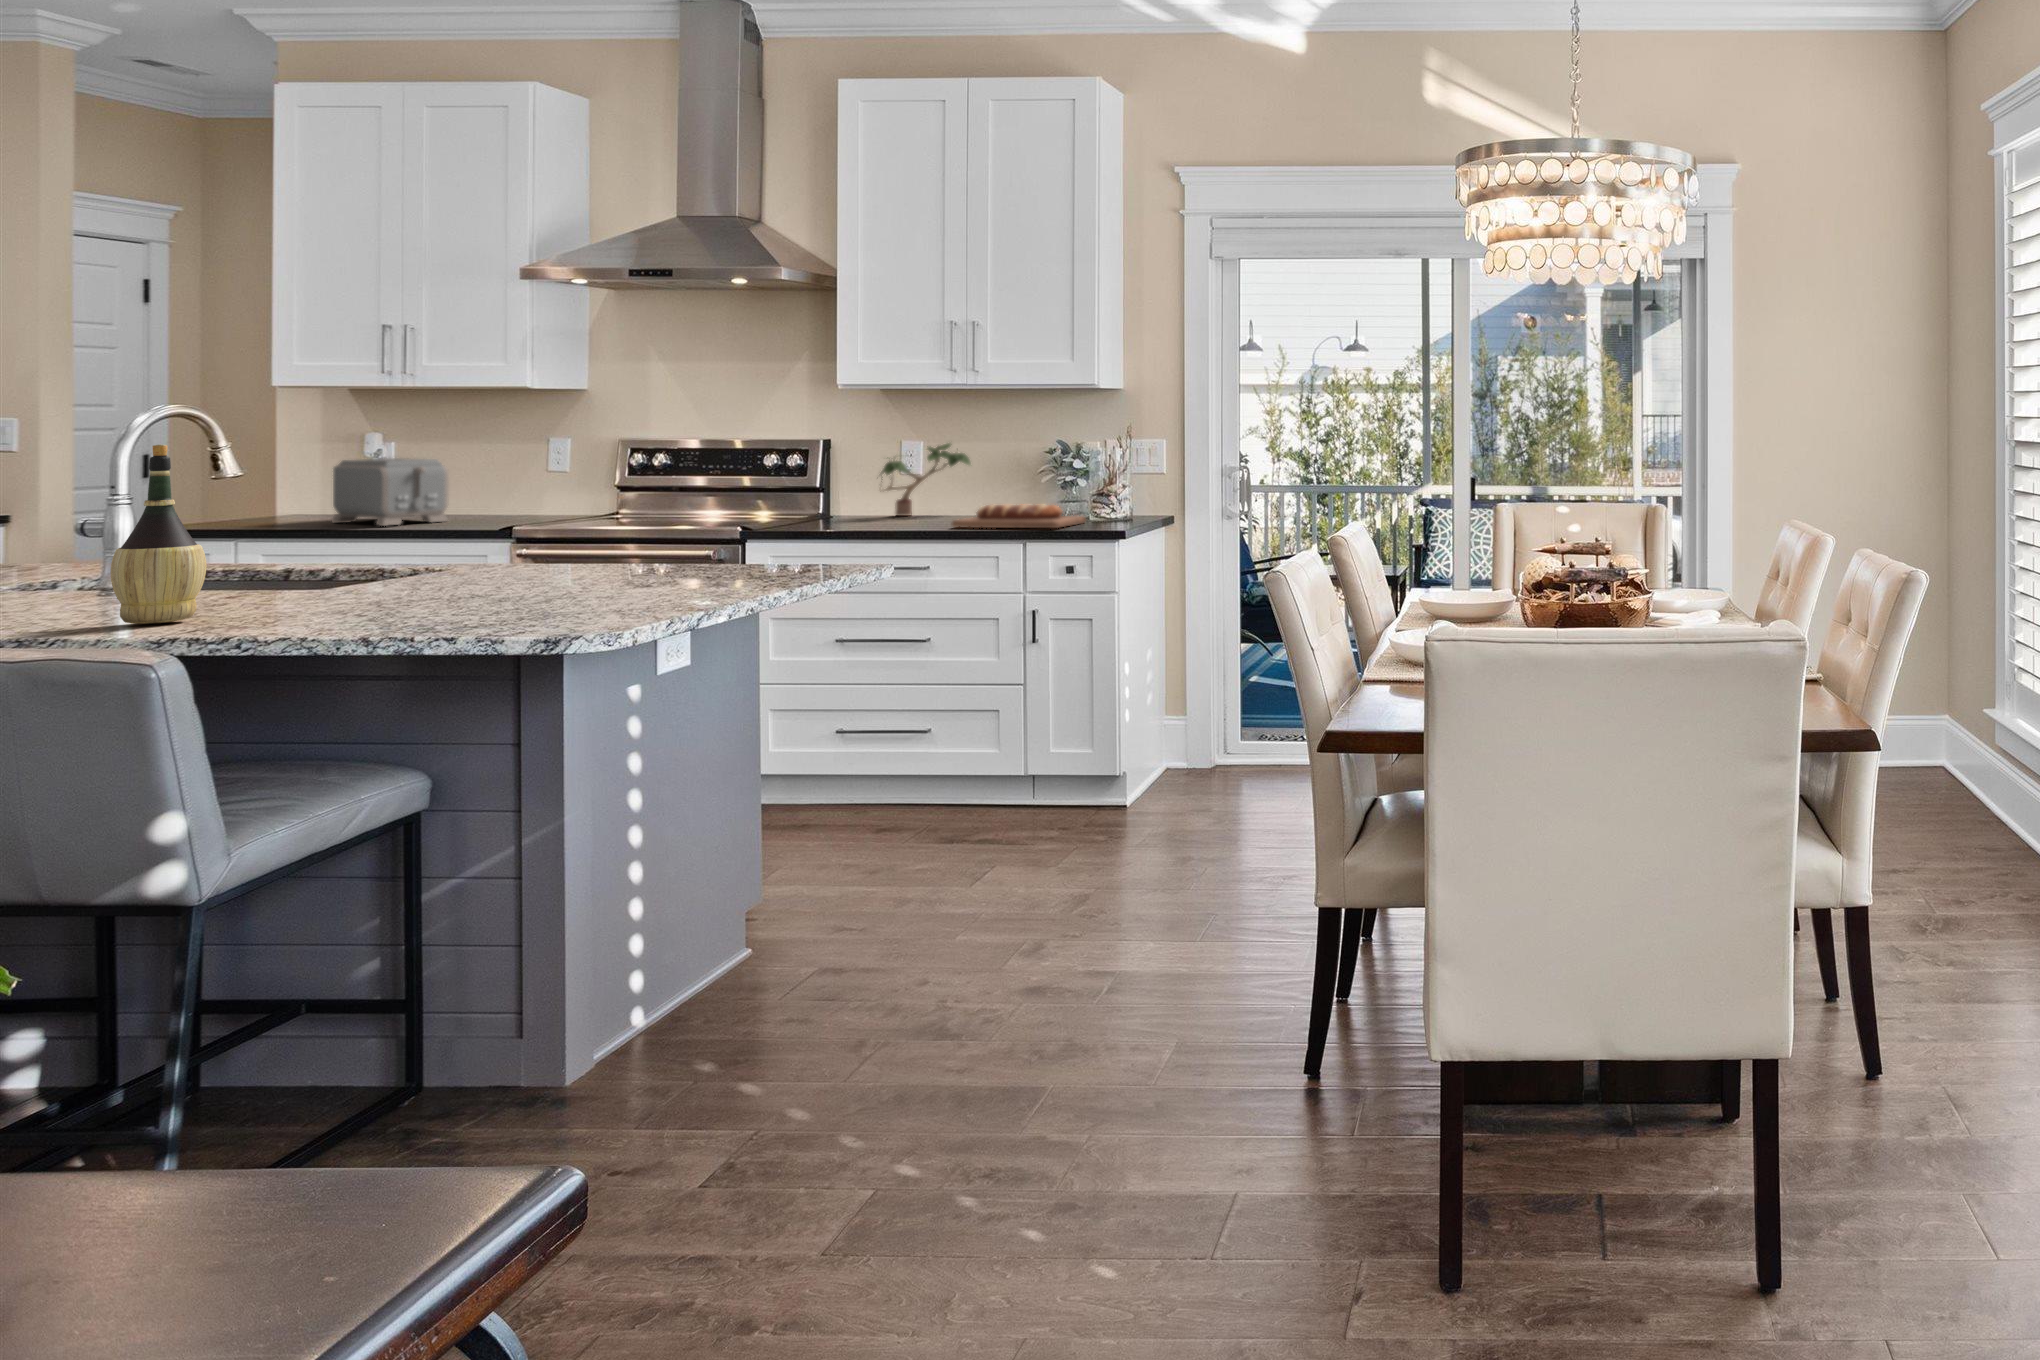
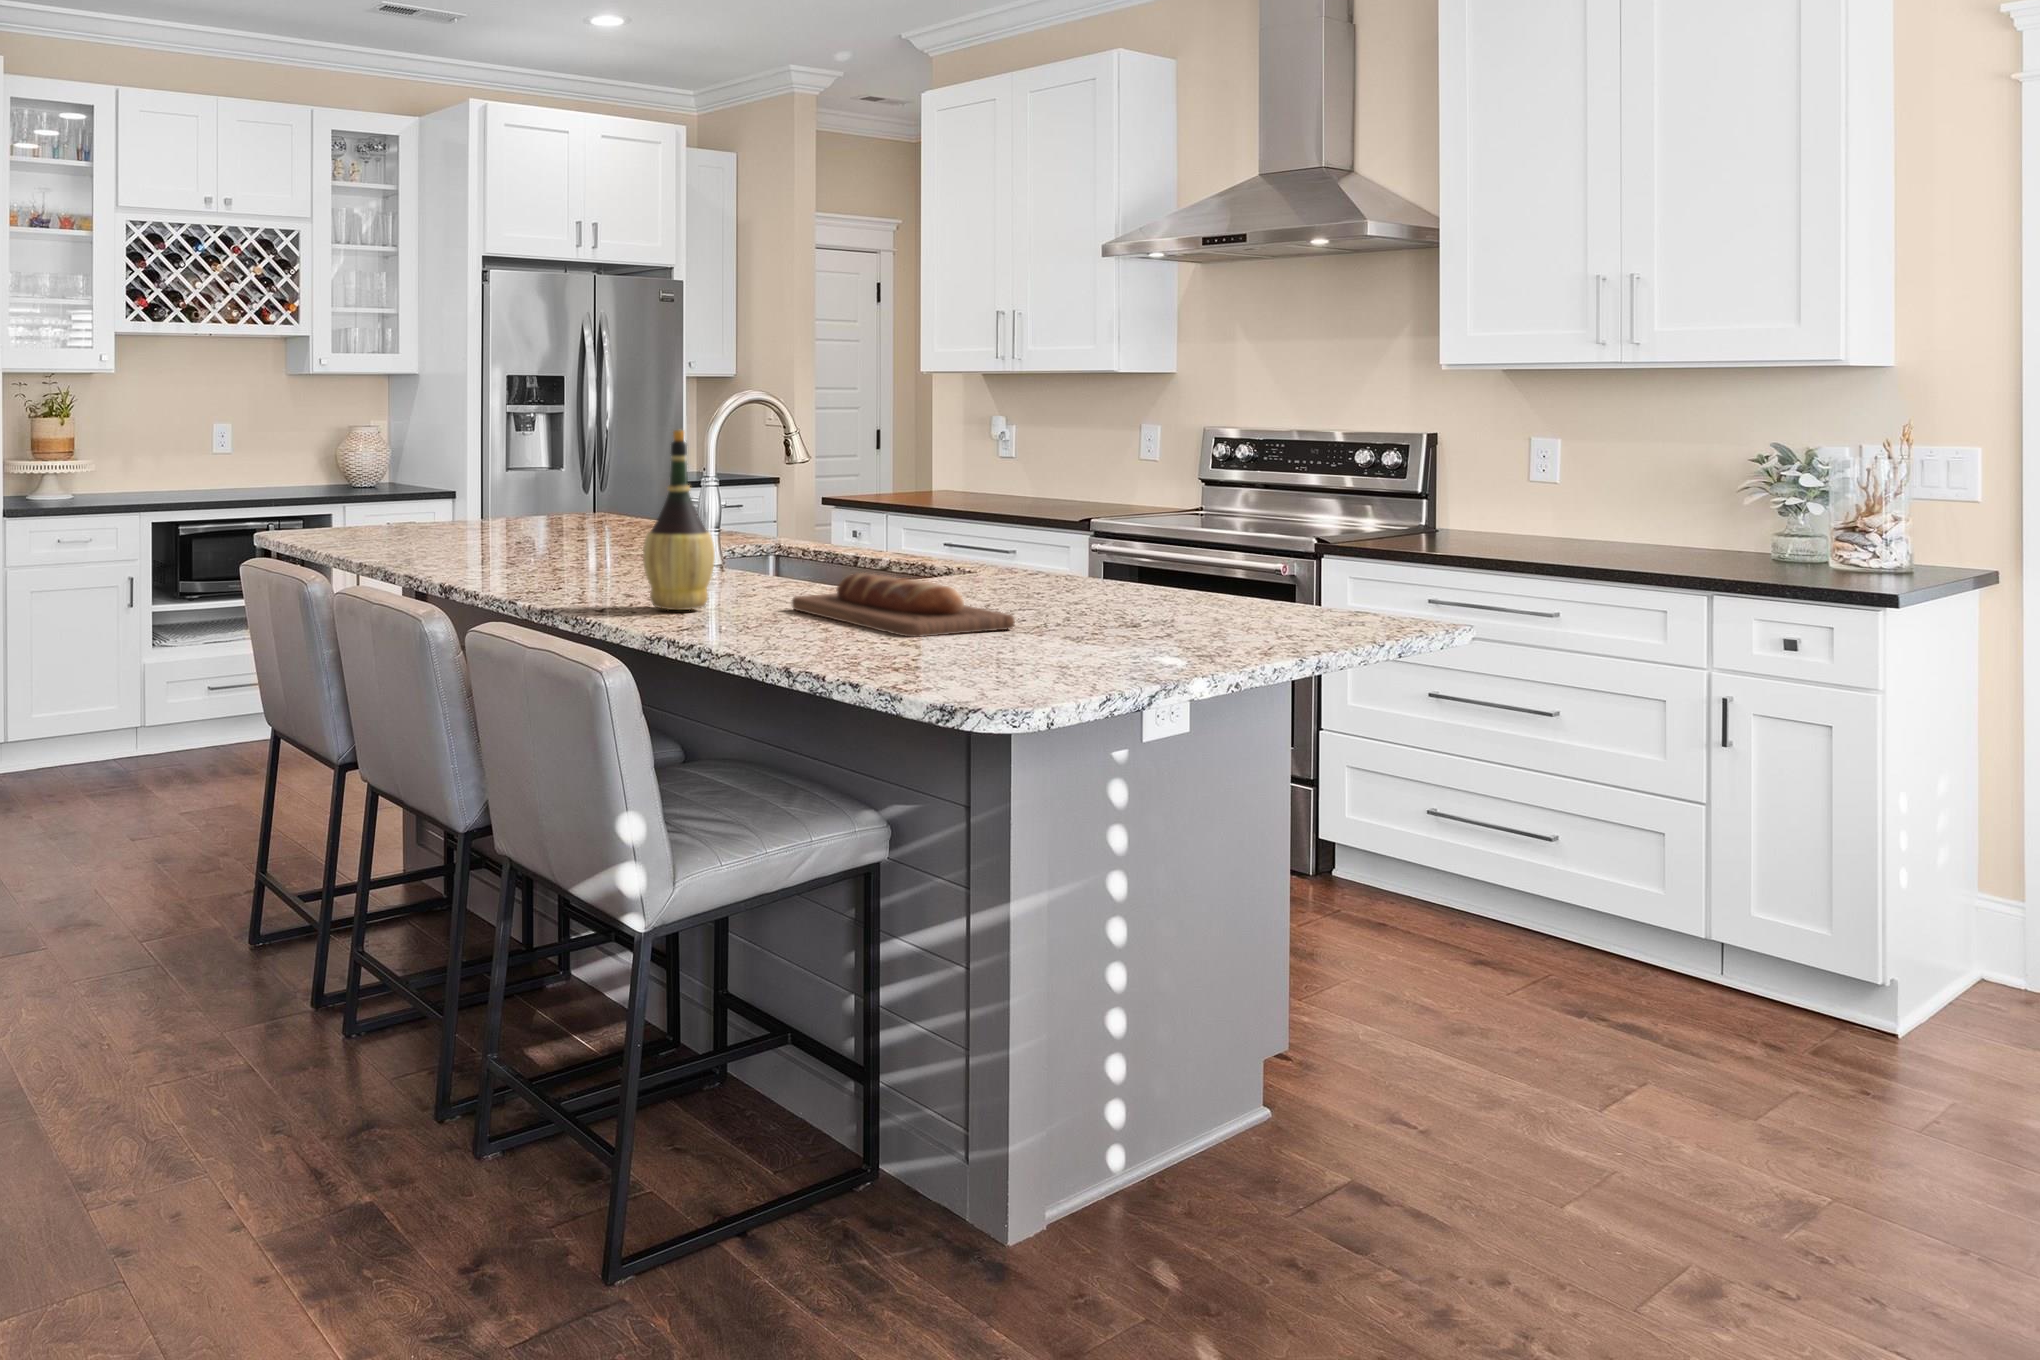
potted plant: present [881,443,970,516] -> none [1487,439,1651,539]
toaster: present [332,458,449,526] -> none [963,439,1054,507]
bread loaf: present [952,504,1085,528] -> present [792,573,1015,637]

